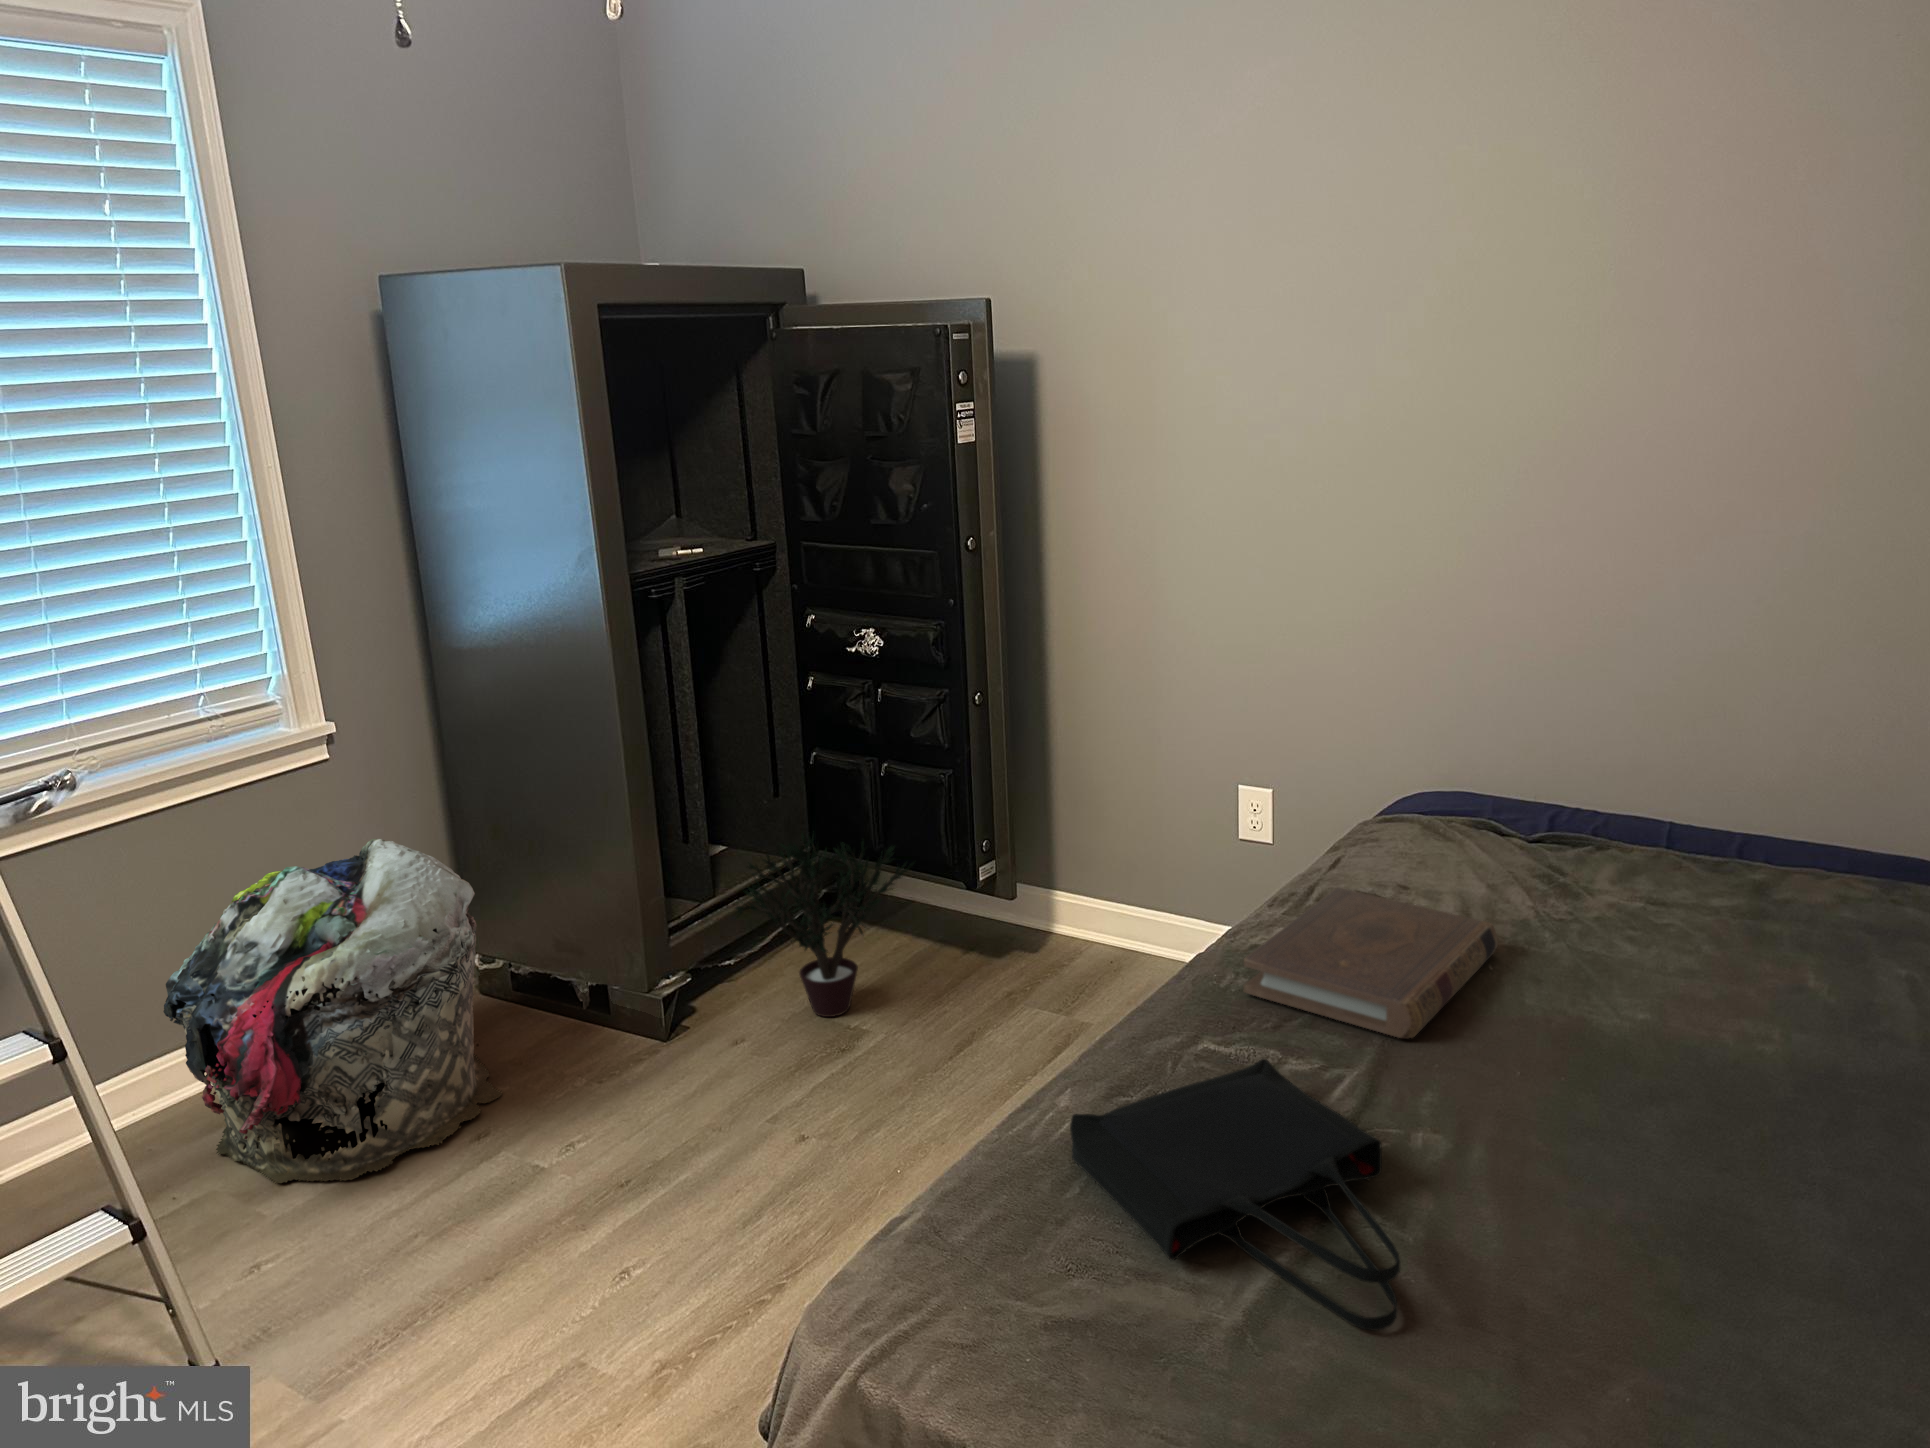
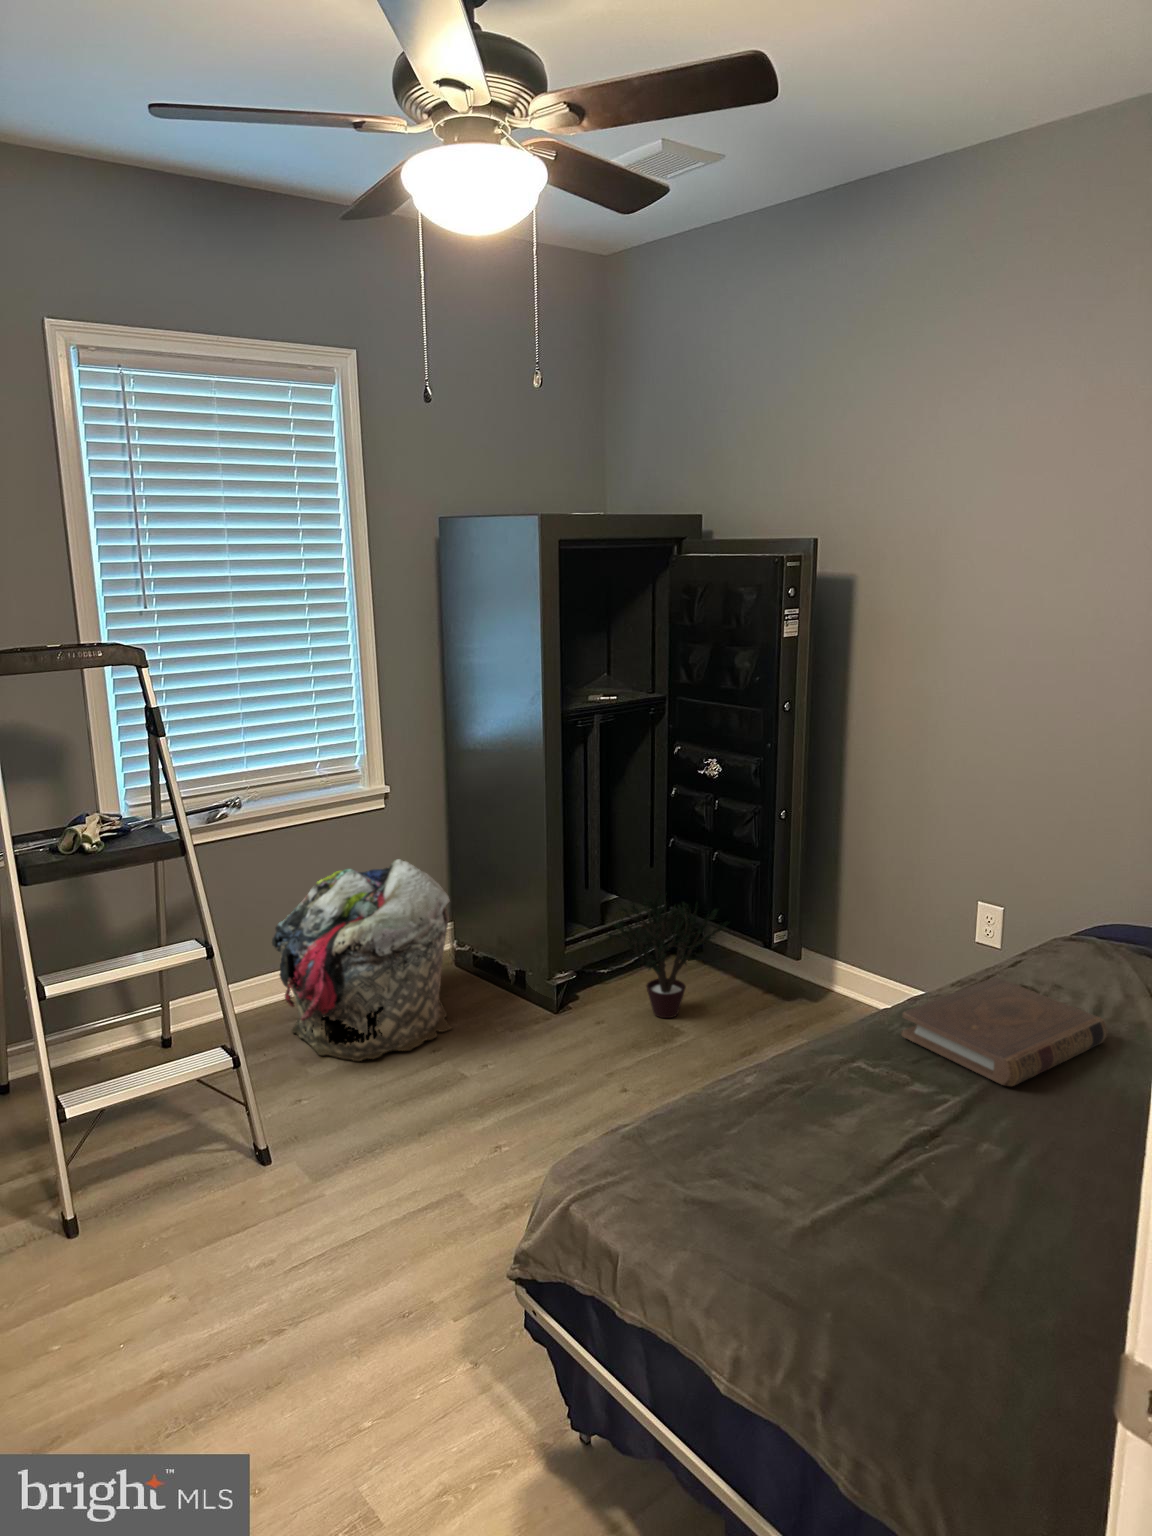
tote bag: present [1070,1059,1400,1331] -> none [740,1077,946,1258]

